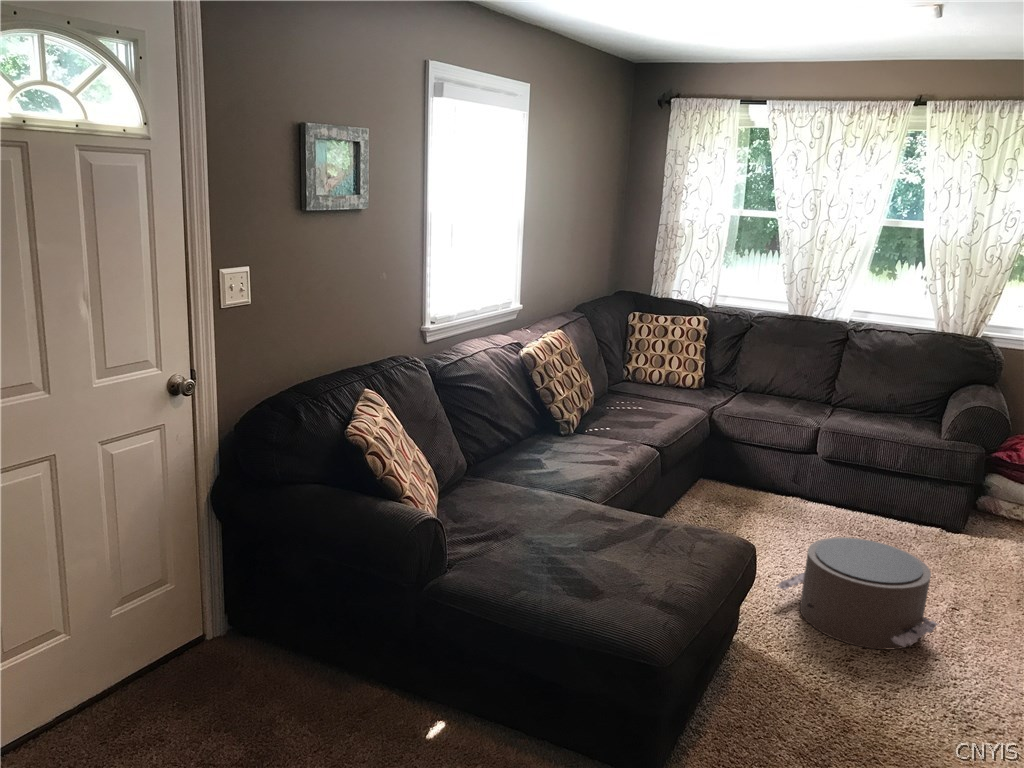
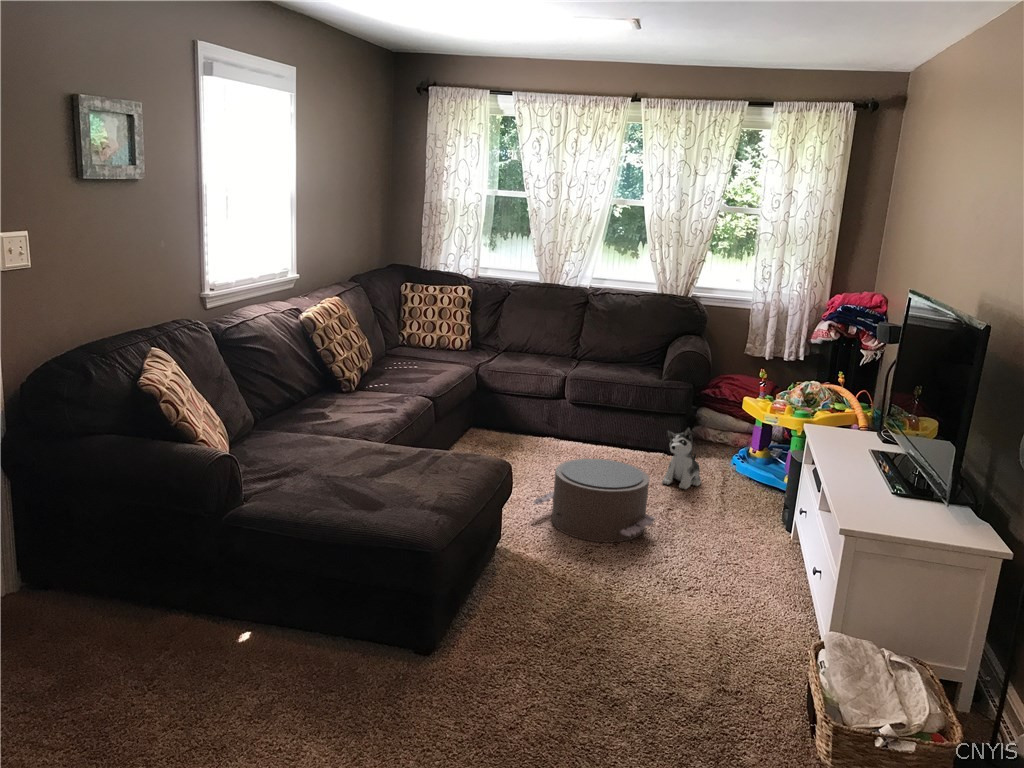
plush toy: none [940,506,993,582] -> present [662,428,701,489]

